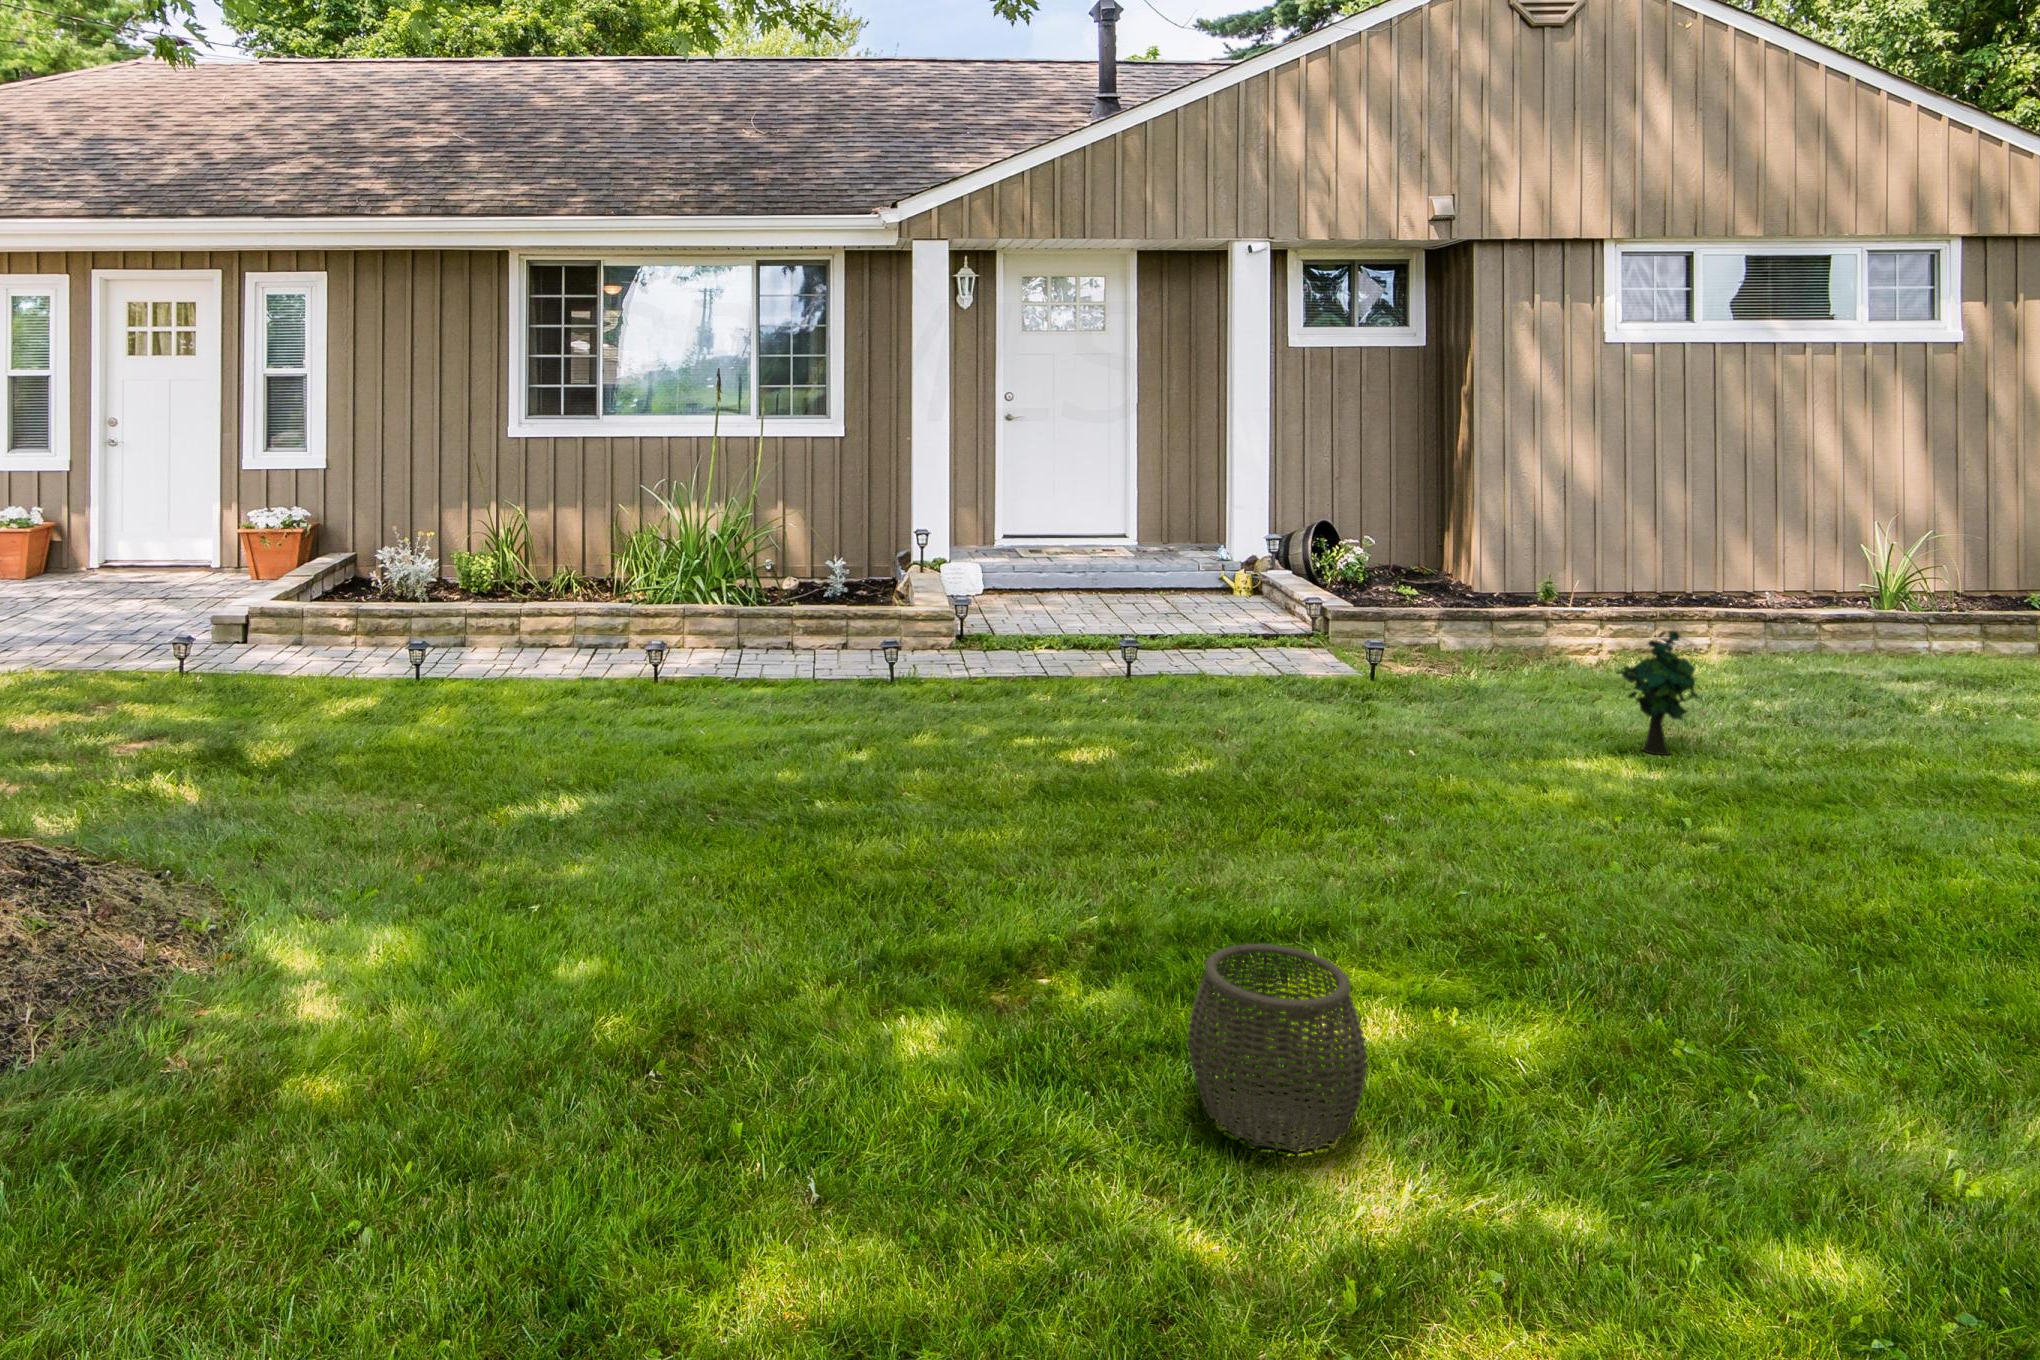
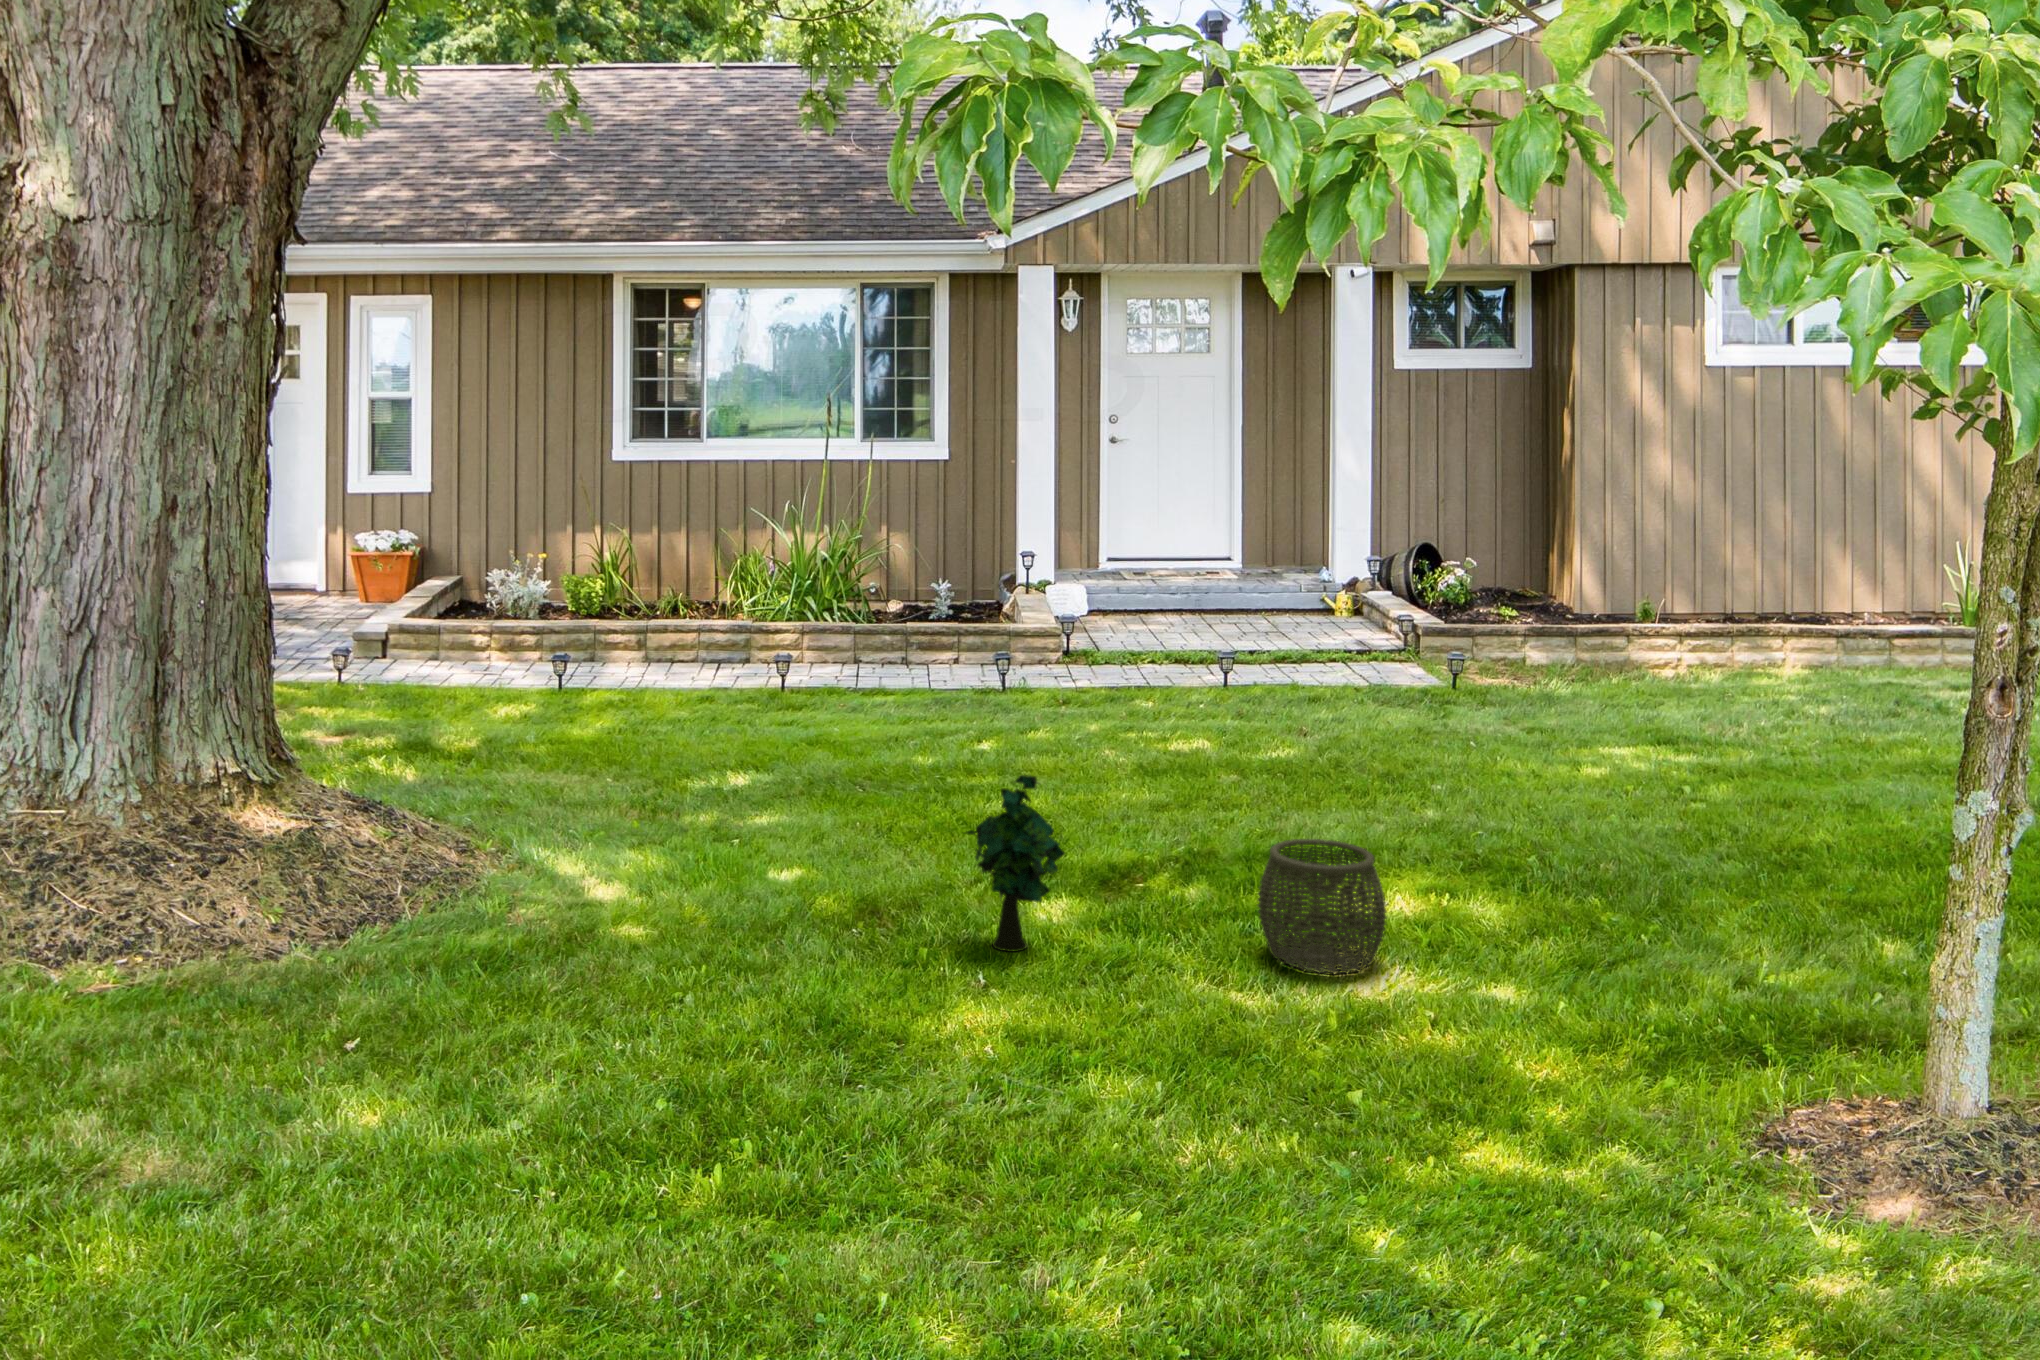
decorative plant: present [1617,631,1698,755] -> present [965,775,1065,952]

